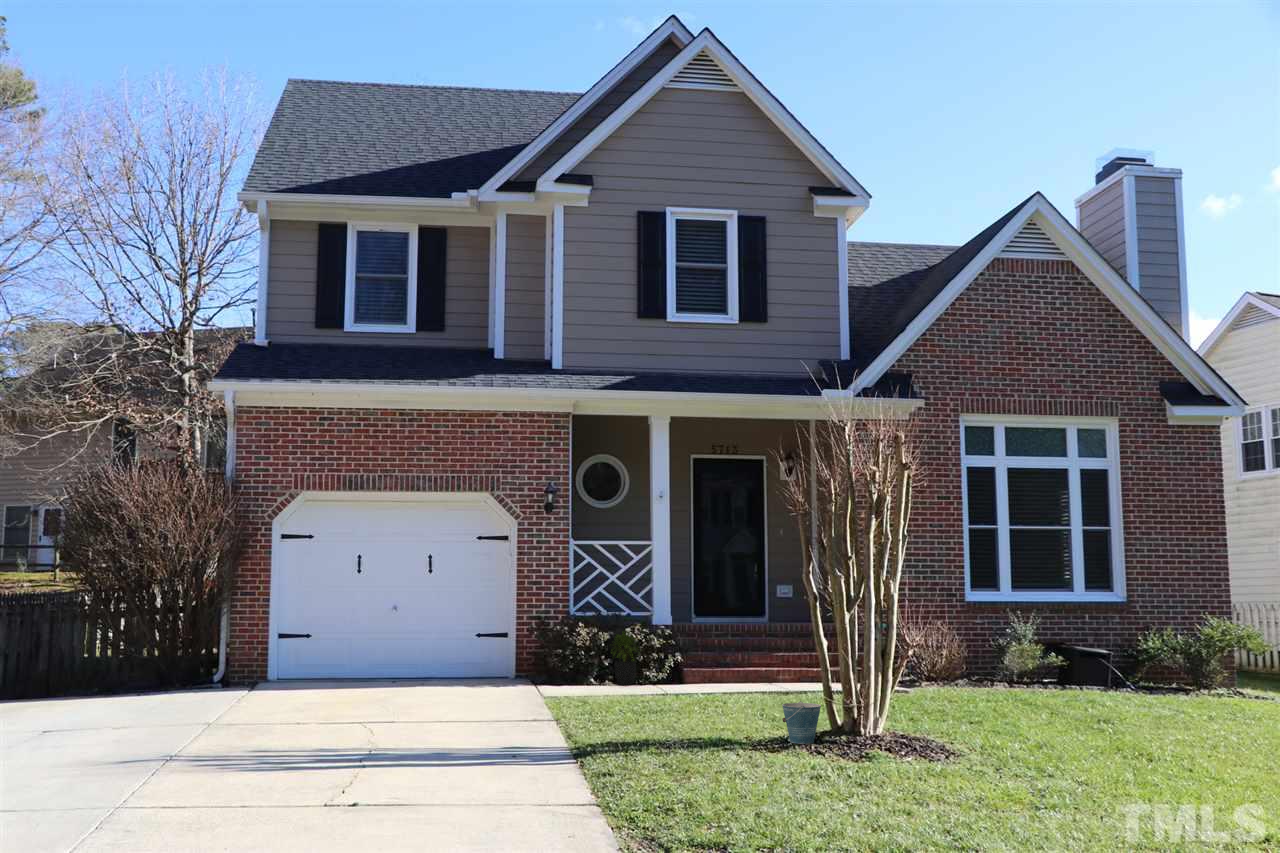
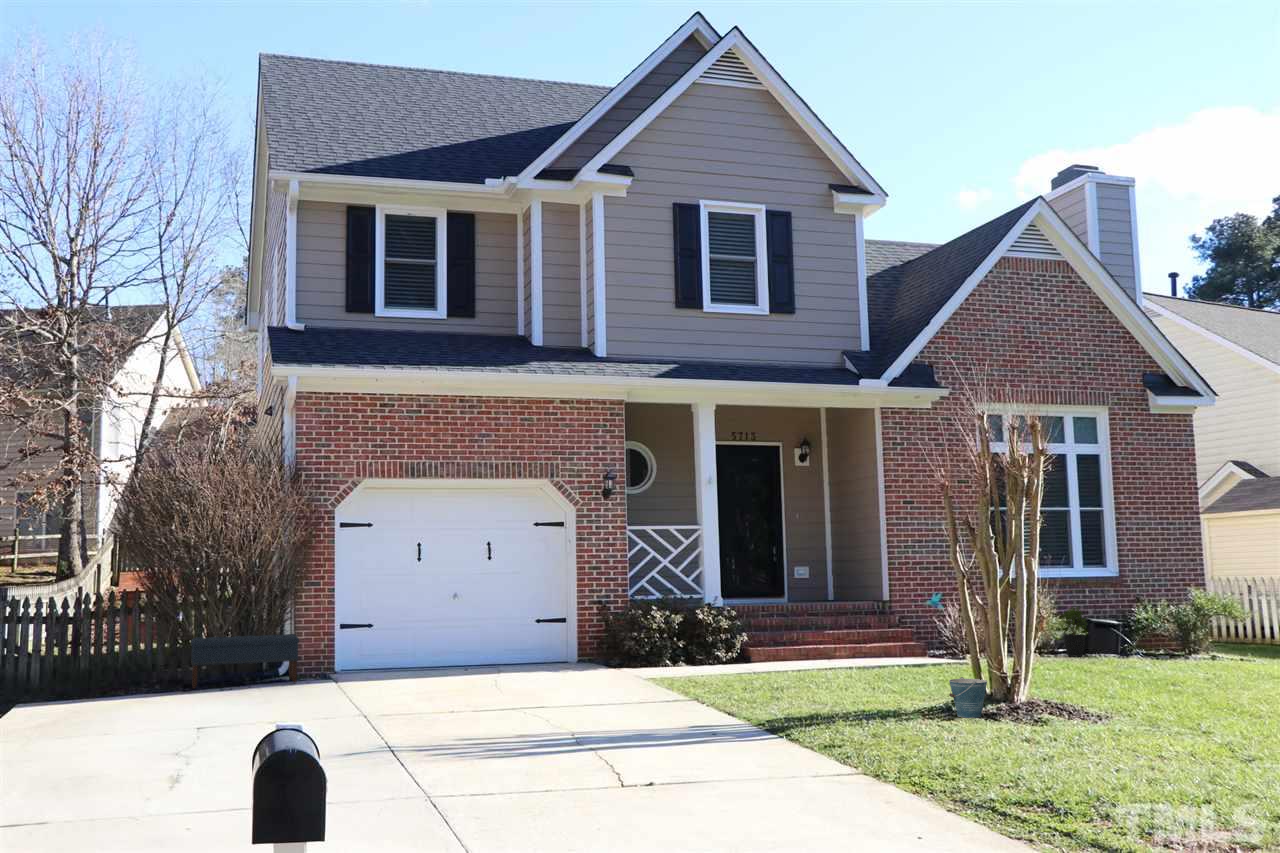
potted plant: present [611,632,638,685] -> present [1060,607,1087,657]
bench: none [118,641,226,690] -> present [191,634,299,689]

